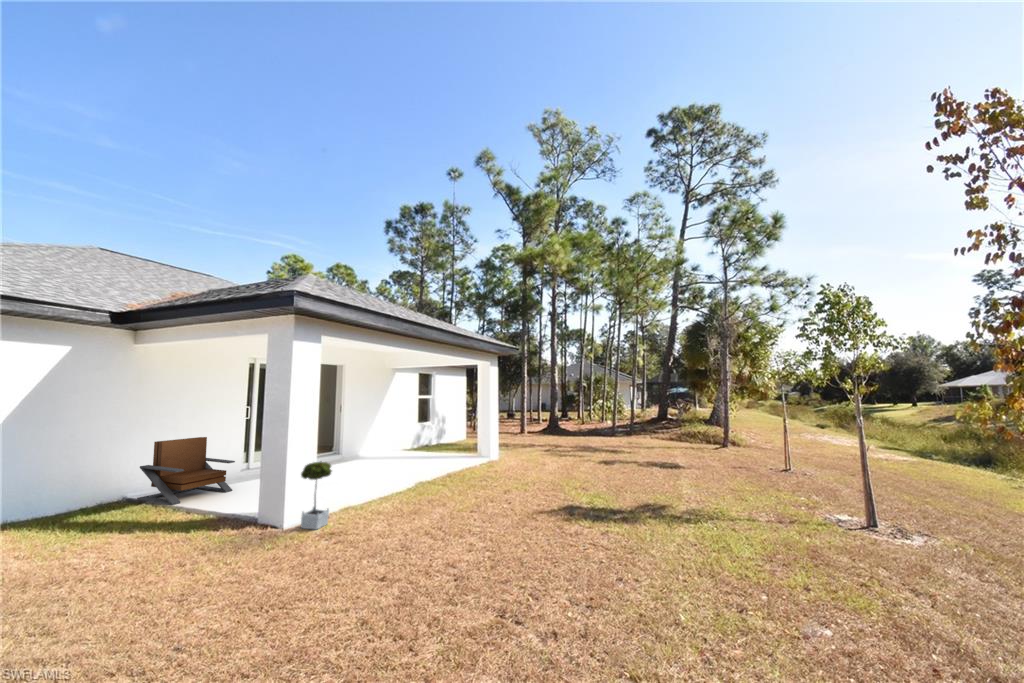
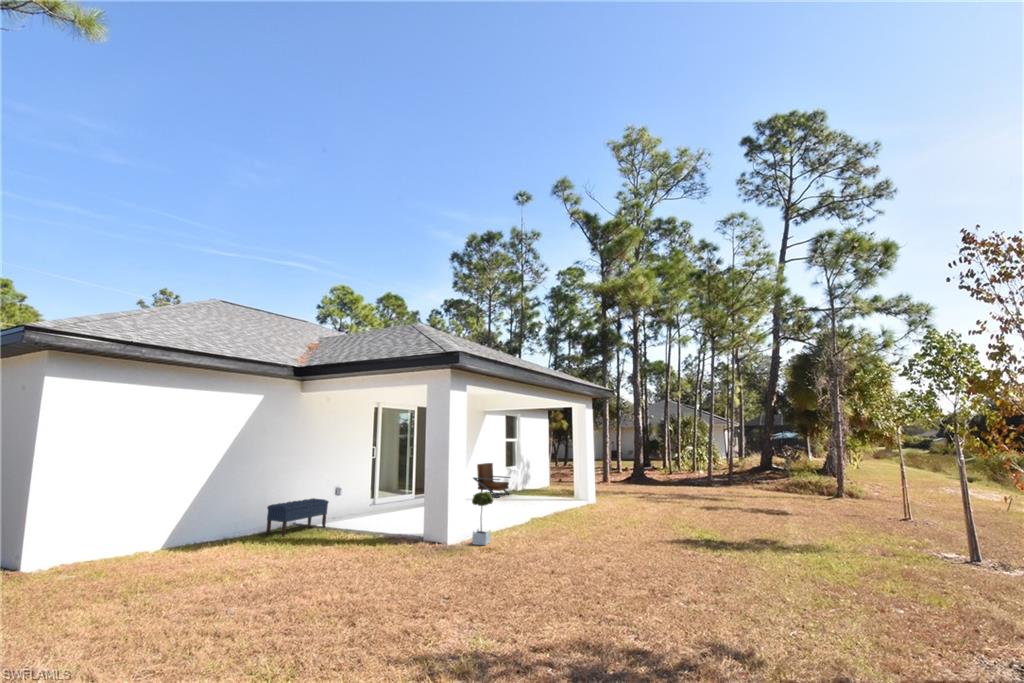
lounge chair: present [137,437,235,505] -> present [473,463,511,498]
bench: none [21,469,140,526] -> present [266,498,328,537]

